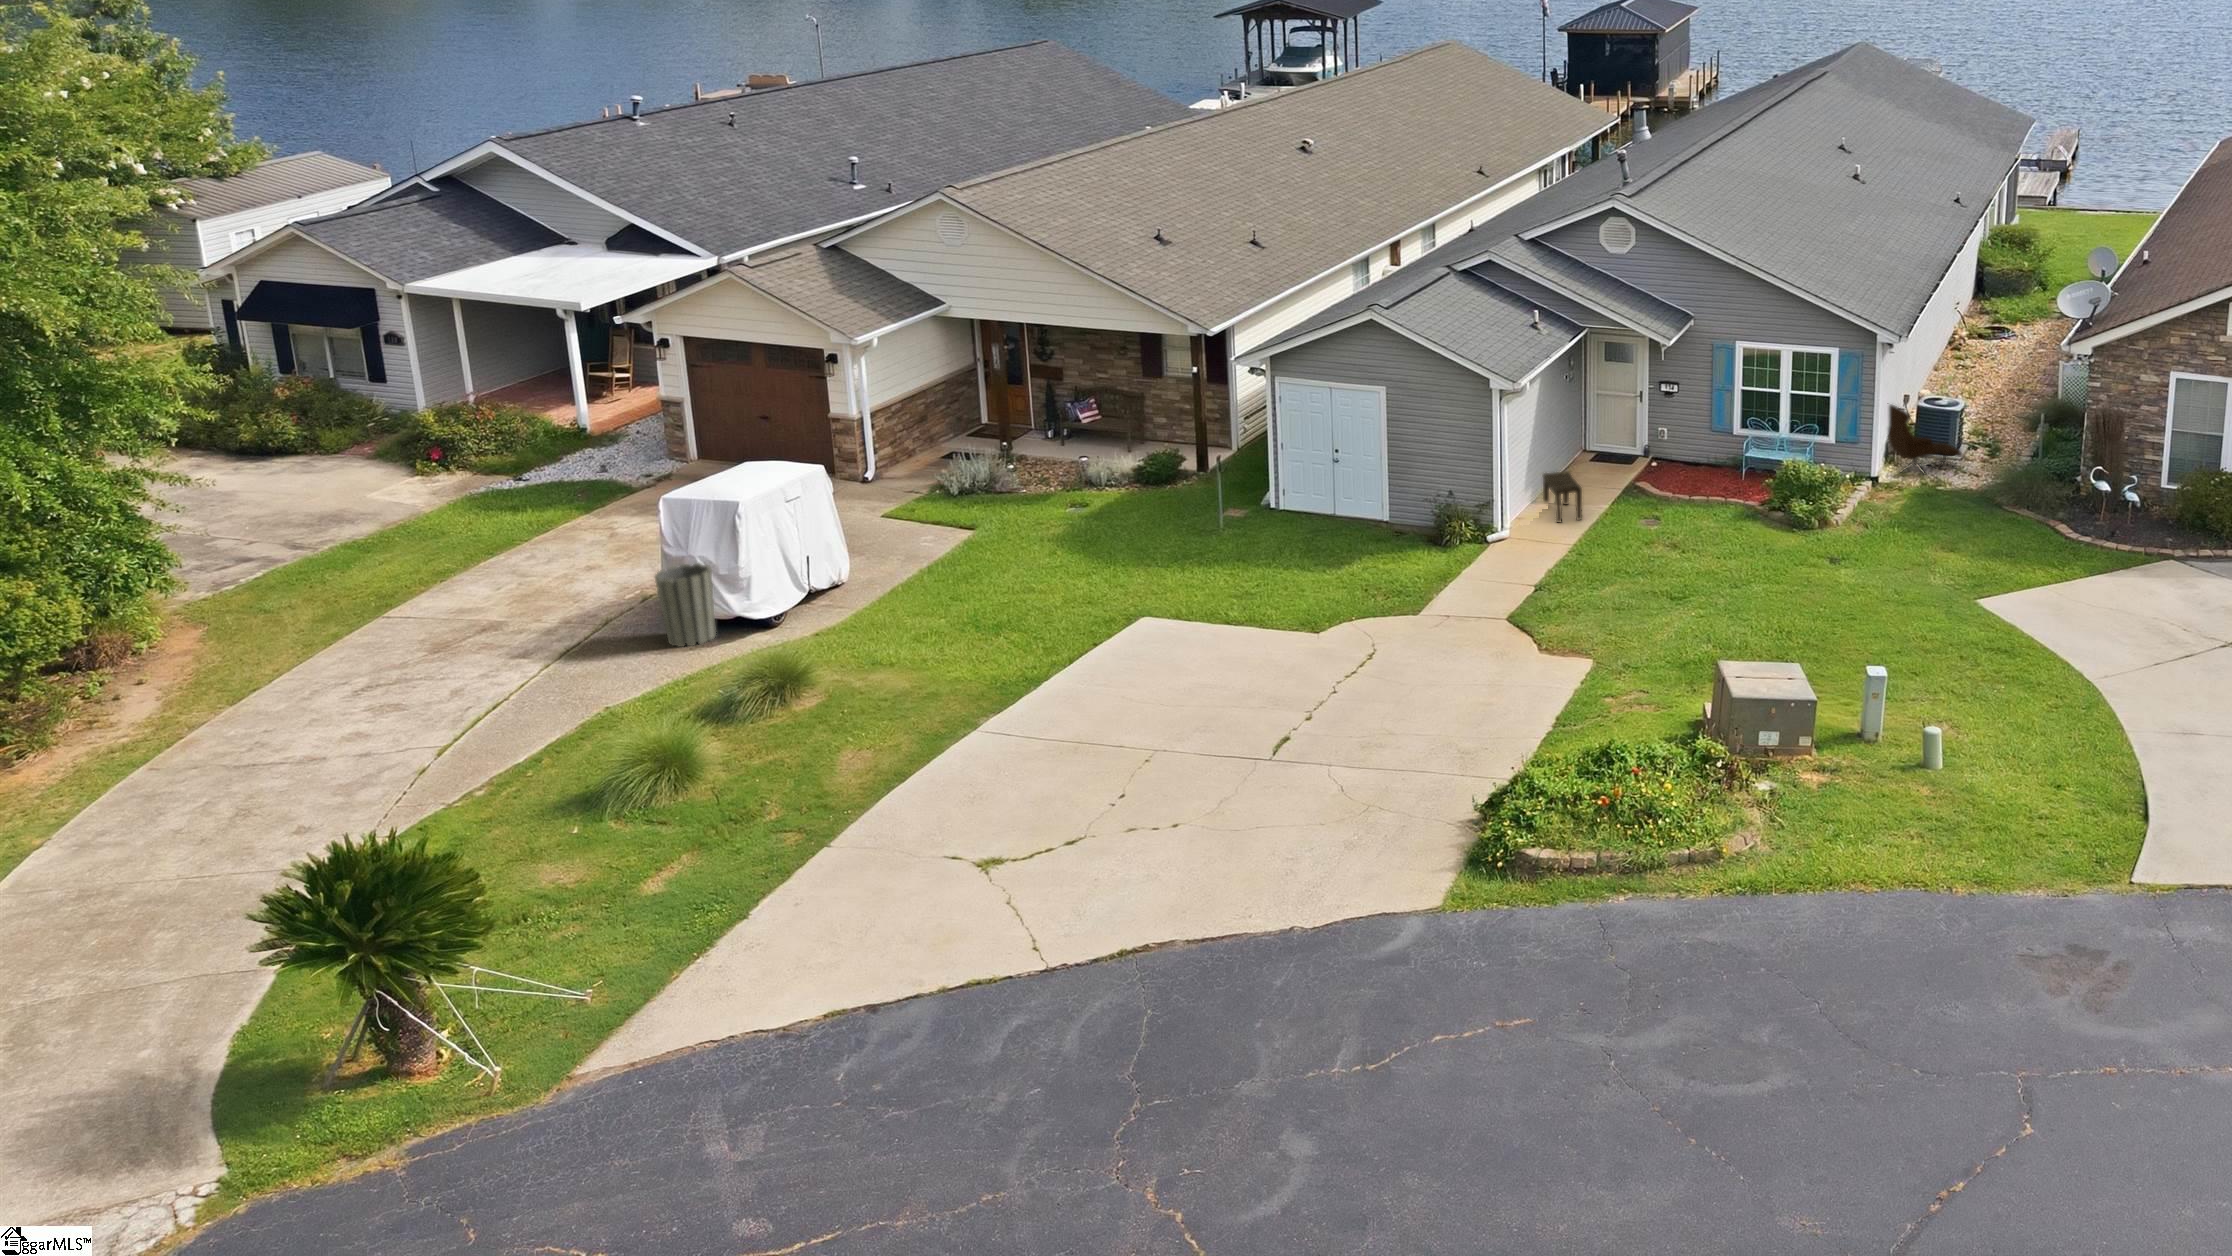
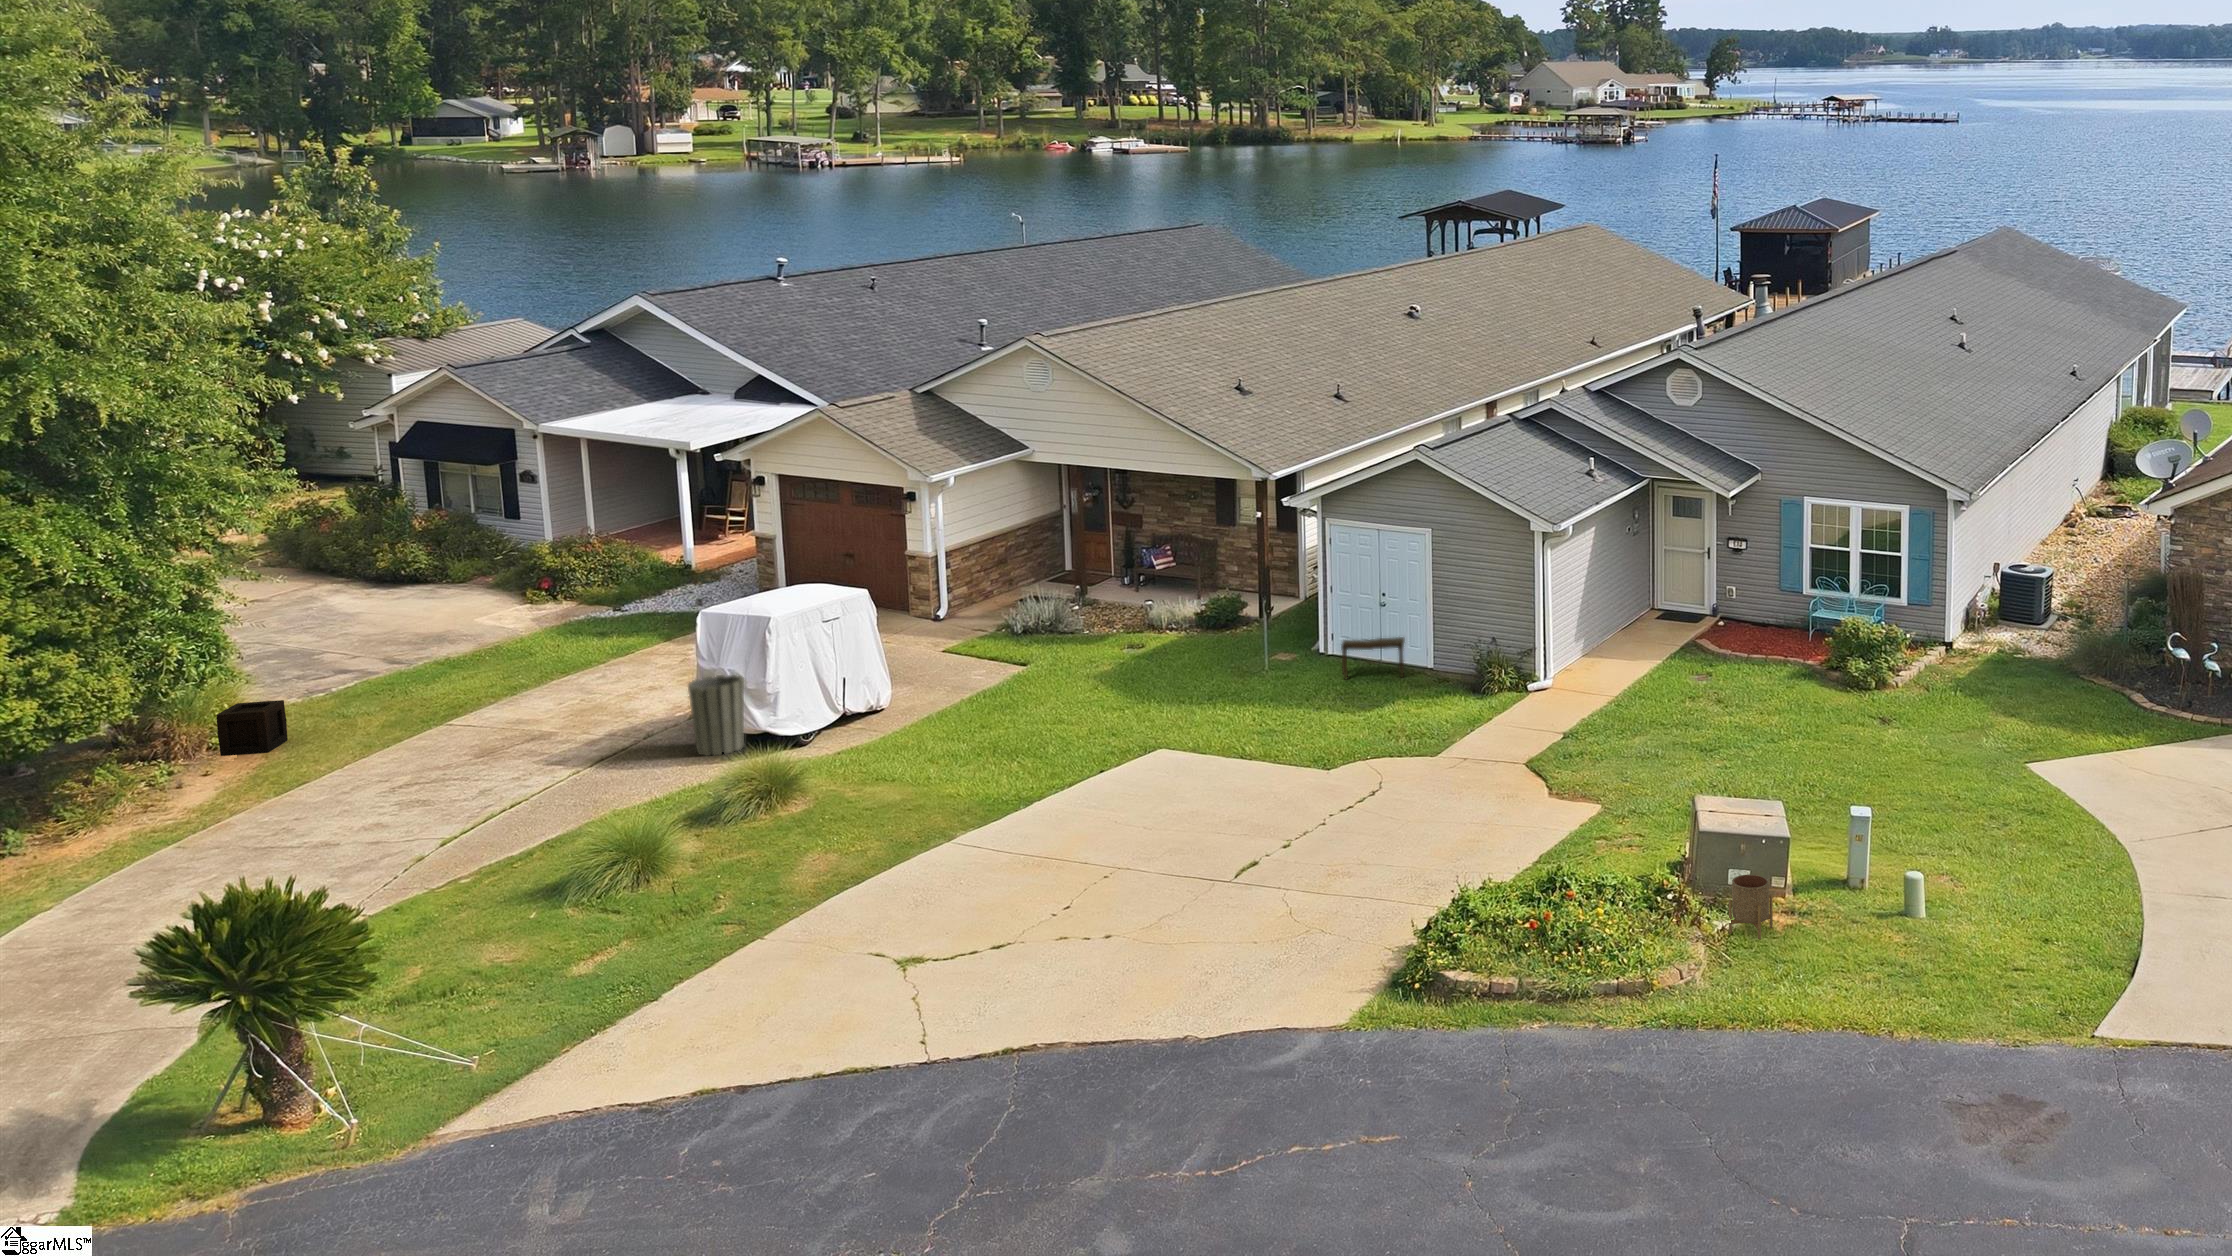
lounge chair: present [1888,405,1962,474] -> none [1956,568,2040,644]
bench: present [1543,472,1582,522] -> present [1341,637,1405,679]
wooden crate: none [135,607,211,669] -> present [216,700,288,756]
planter: none [1762,738,1801,797] -> present [1729,875,1773,939]

